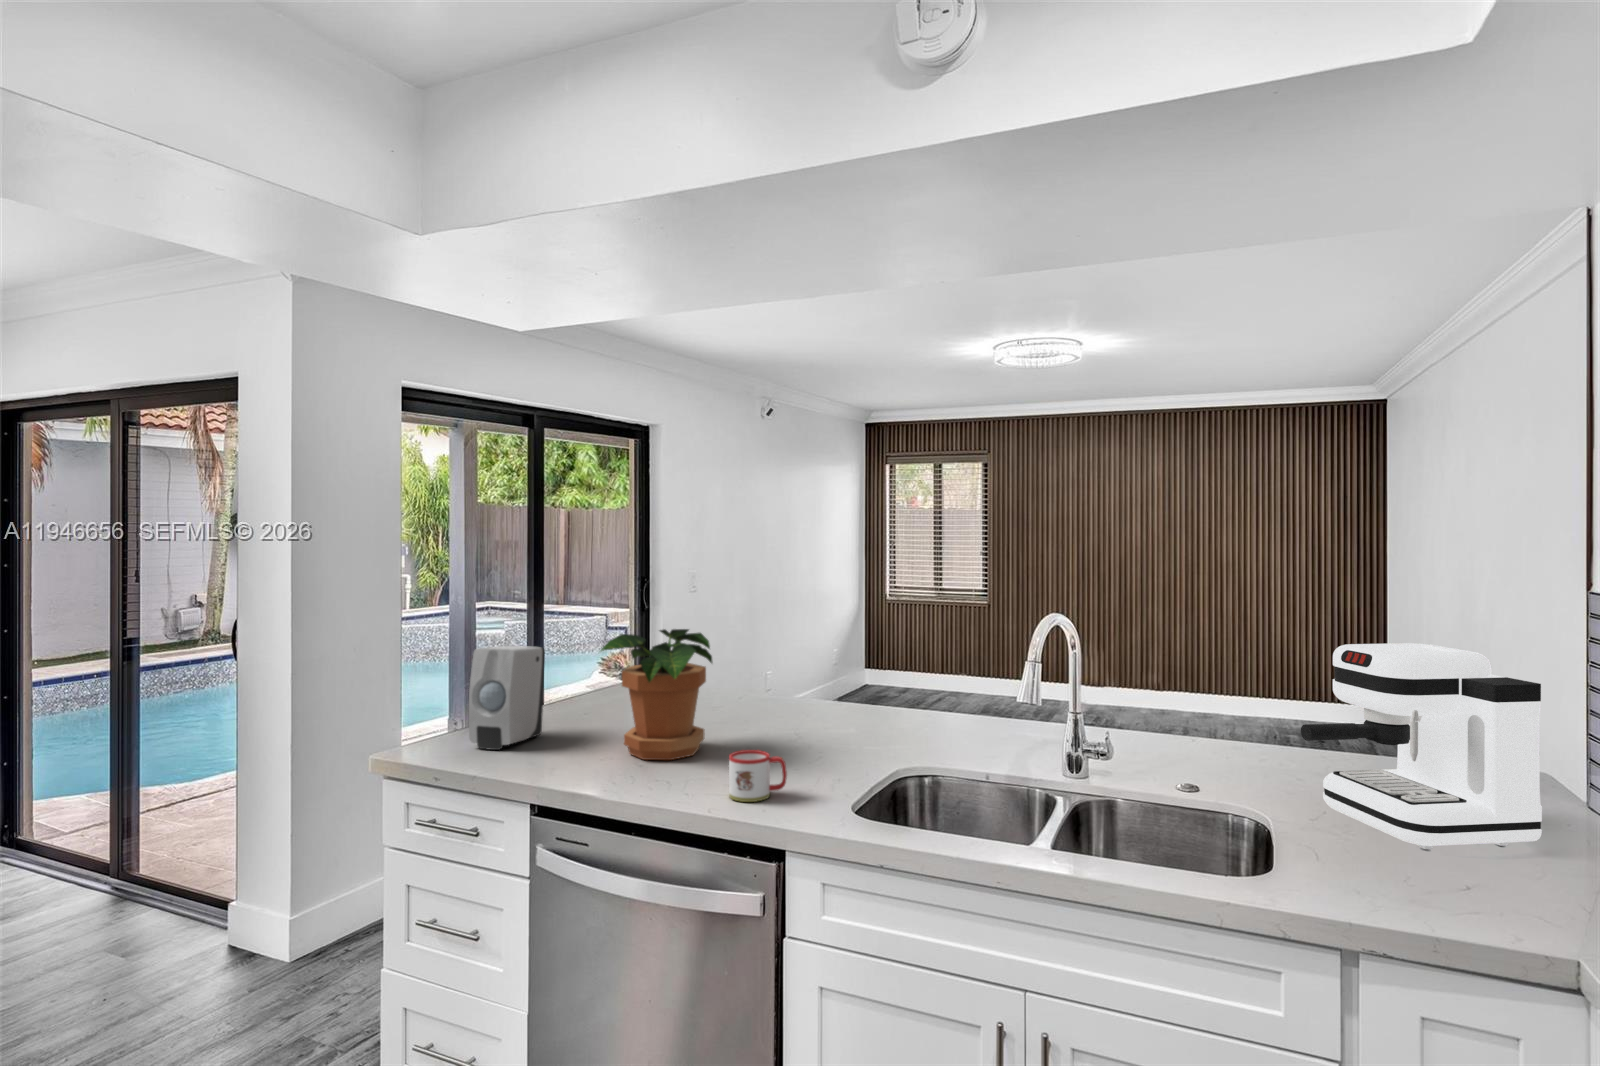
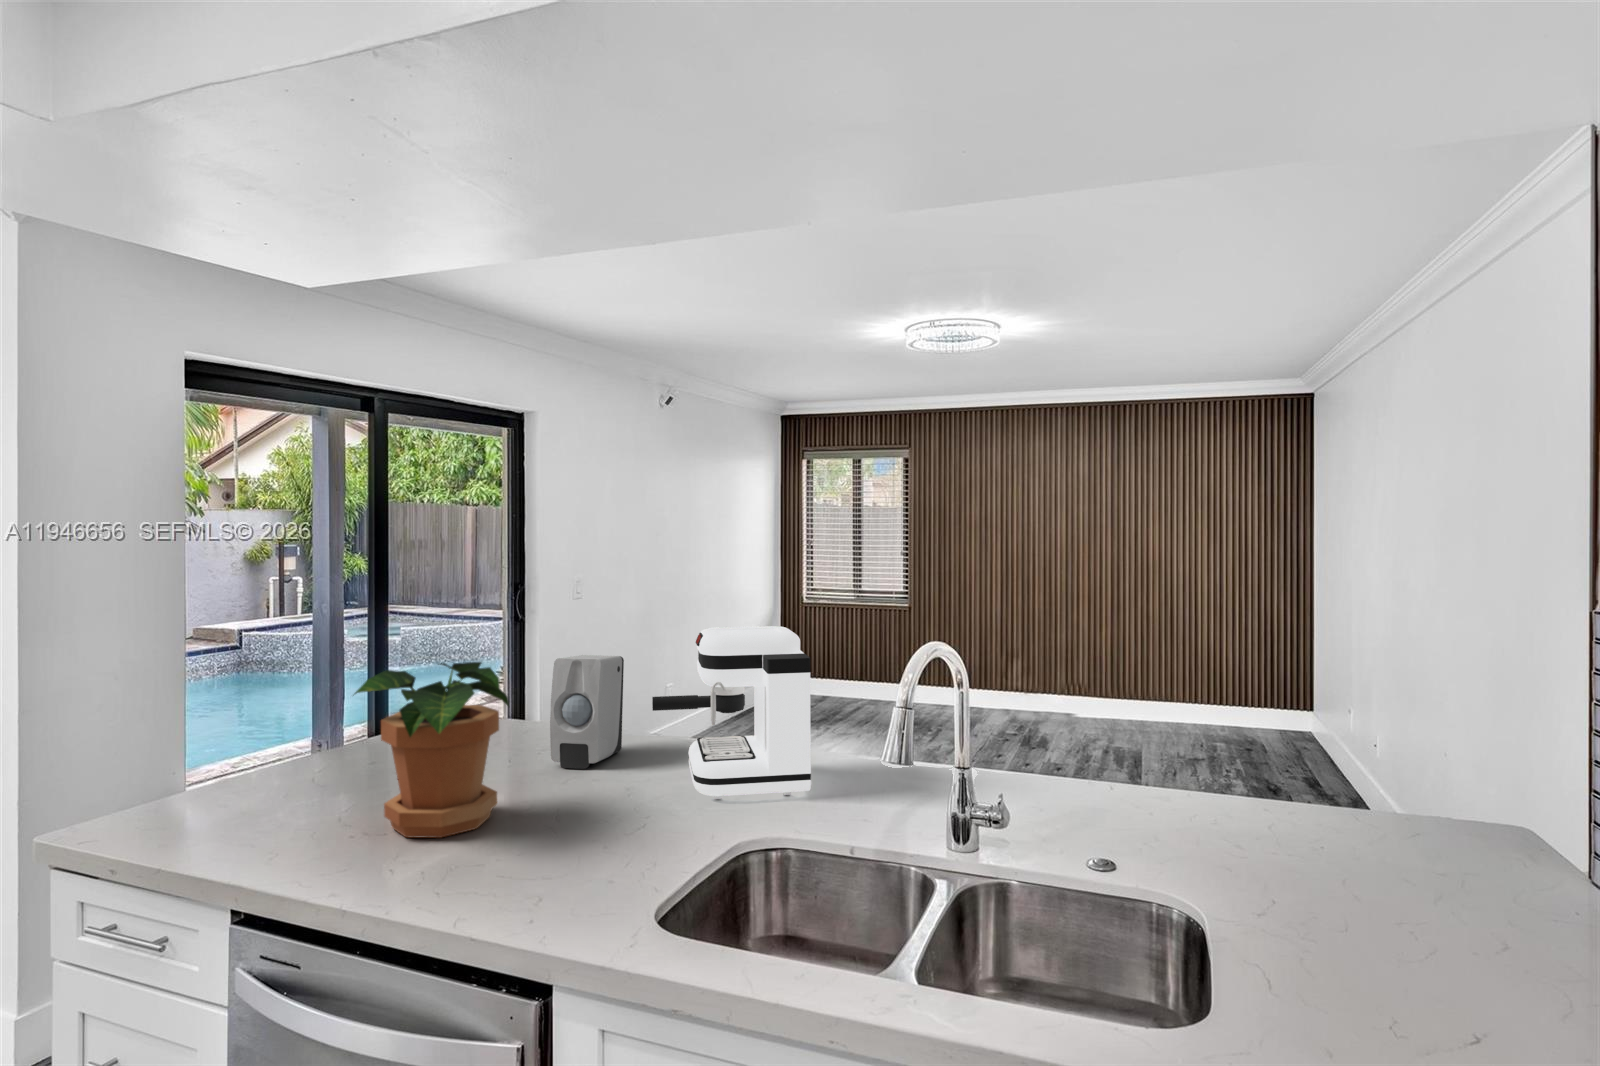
coffee maker: present [1301,643,1542,849] -> present [652,626,811,799]
soap dispenser: present [469,646,545,750] -> present [550,655,624,769]
mug: present [729,750,787,802] -> none [494,831,575,907]

